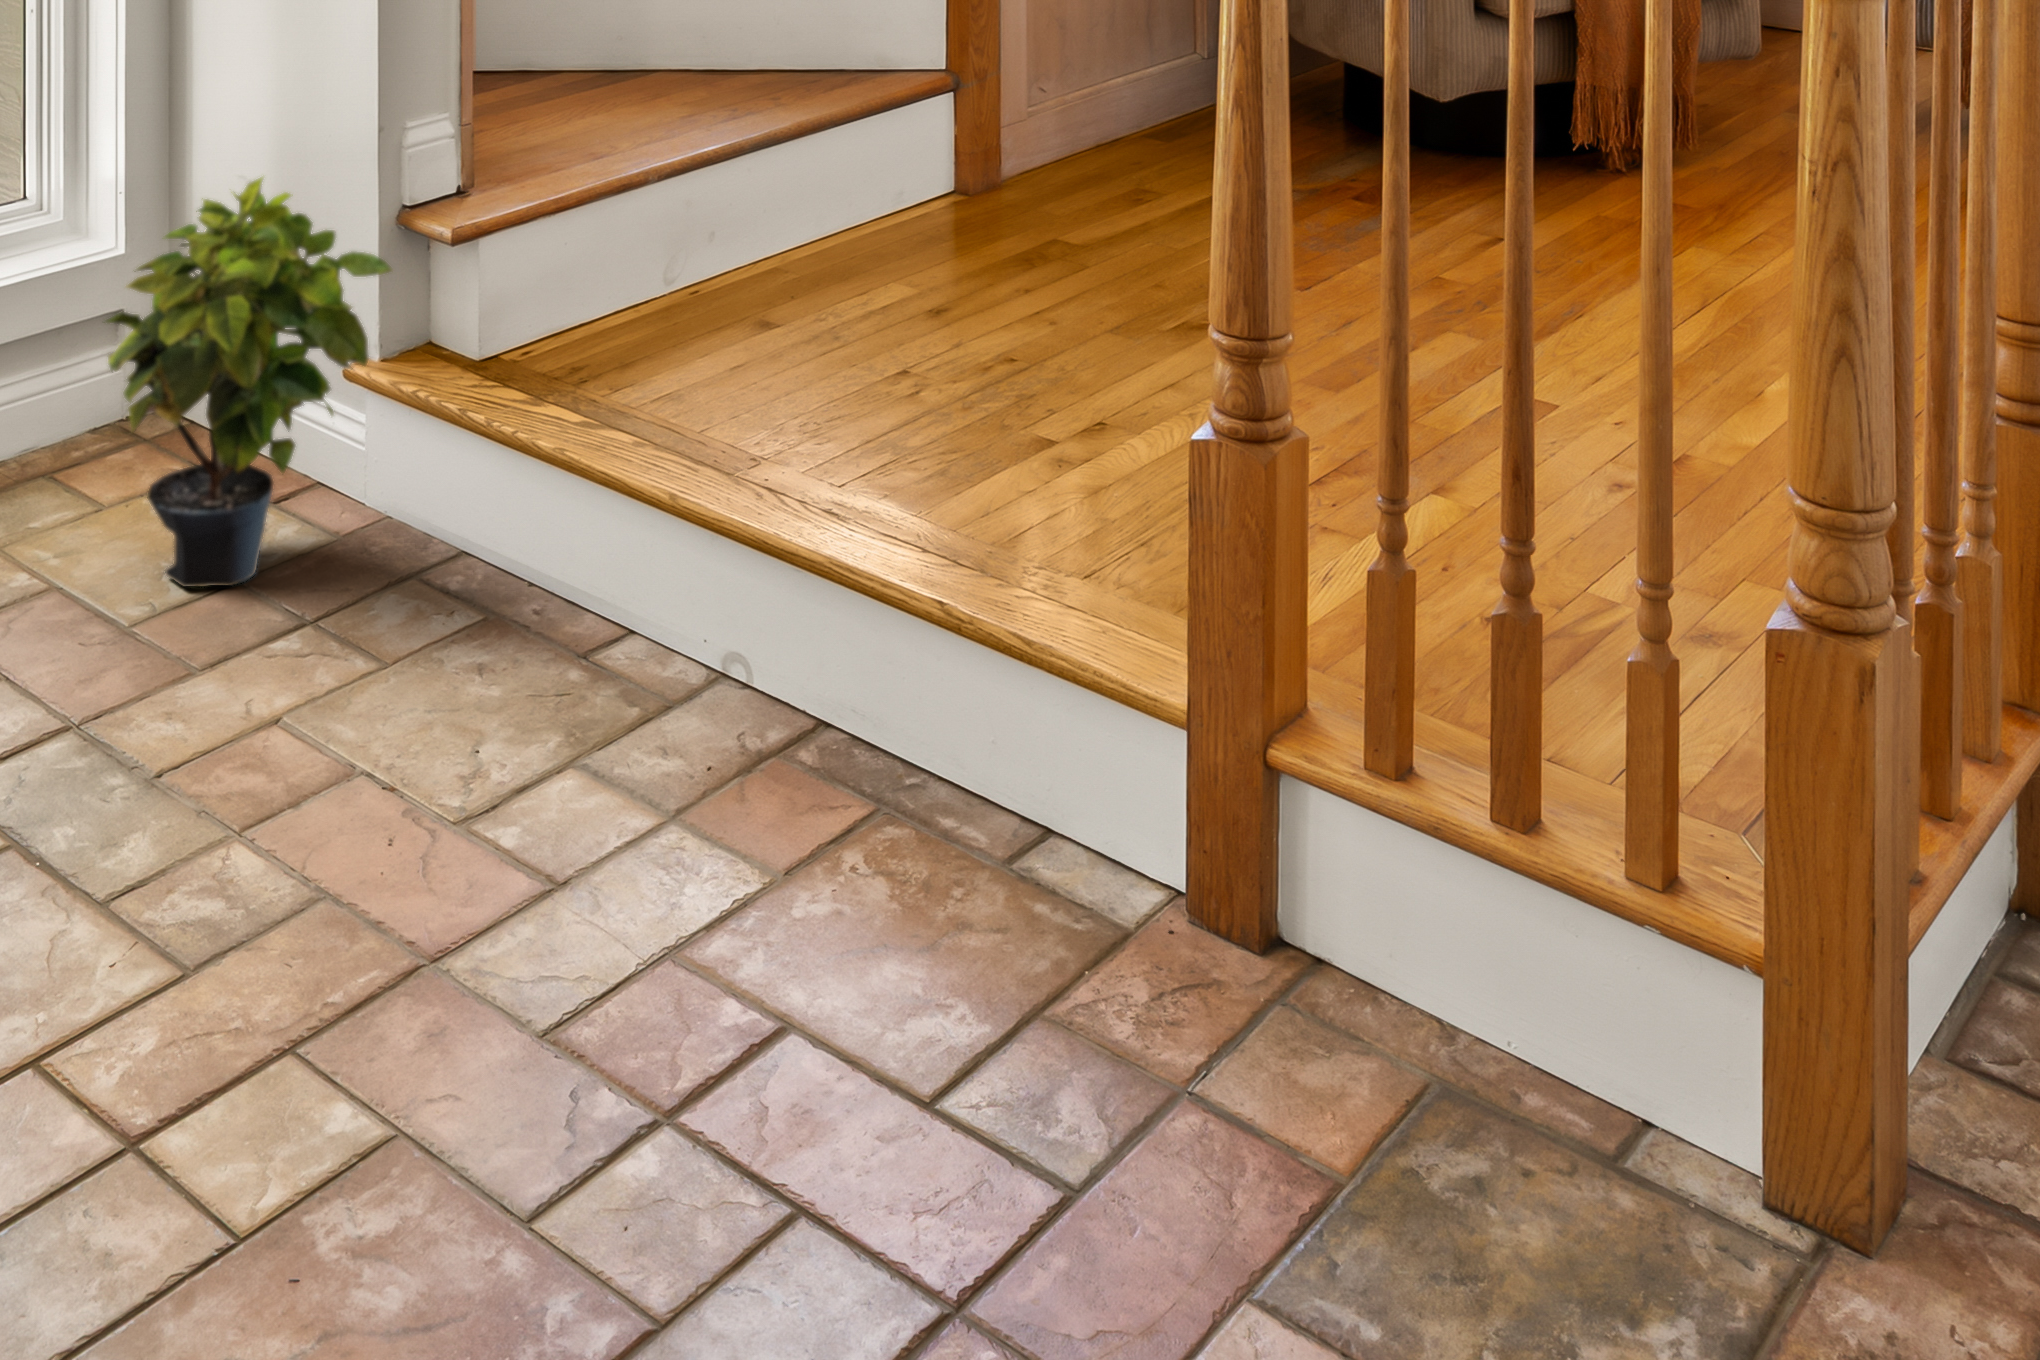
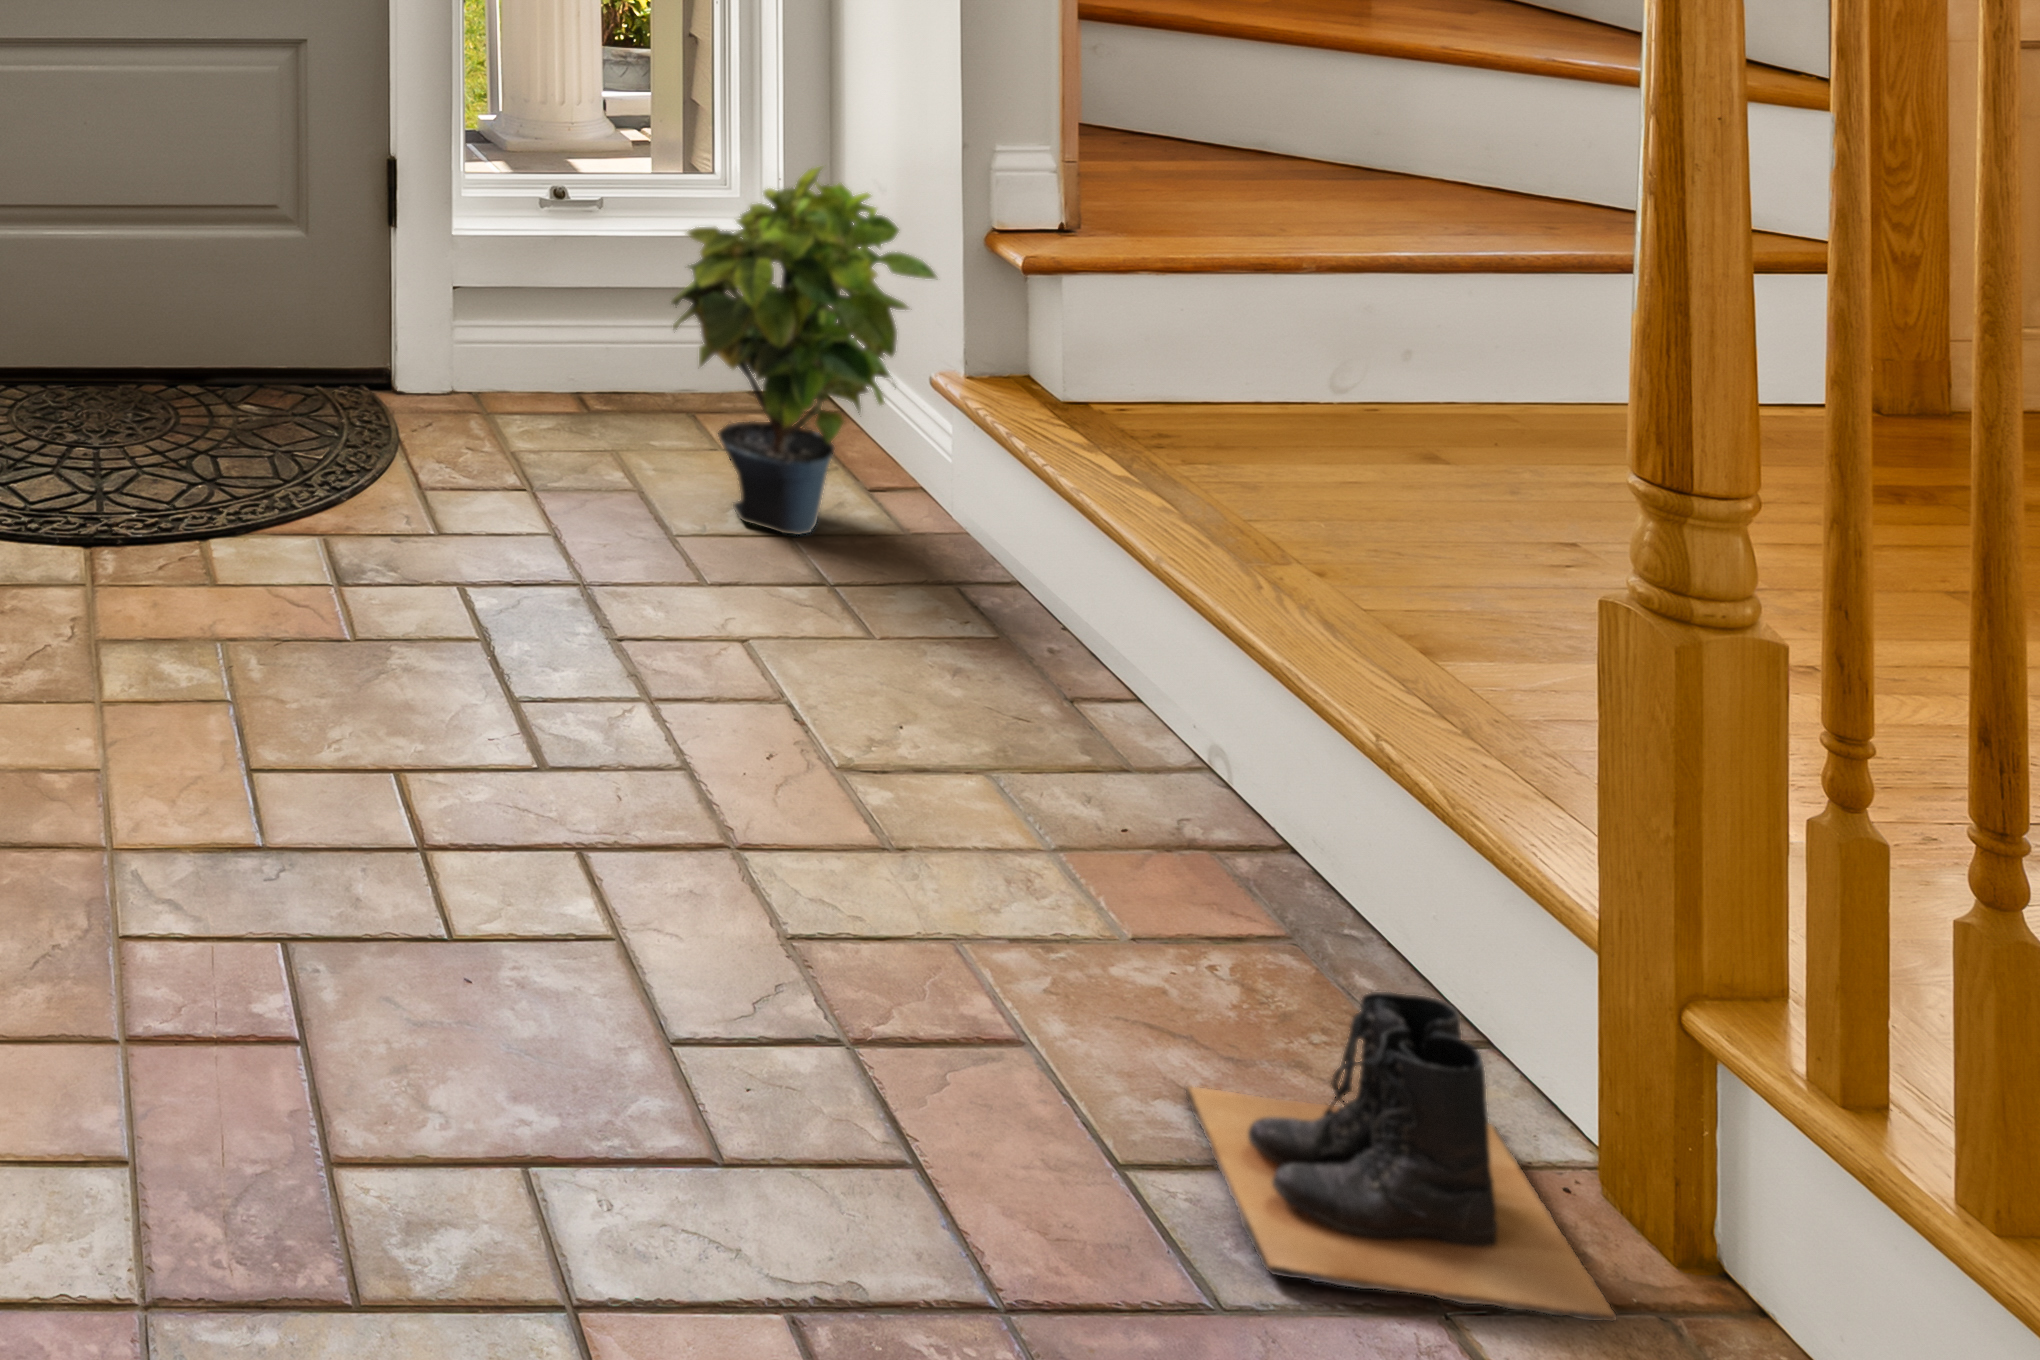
boots: none [921,824,1279,1136] -> present [1186,992,1616,1321]

